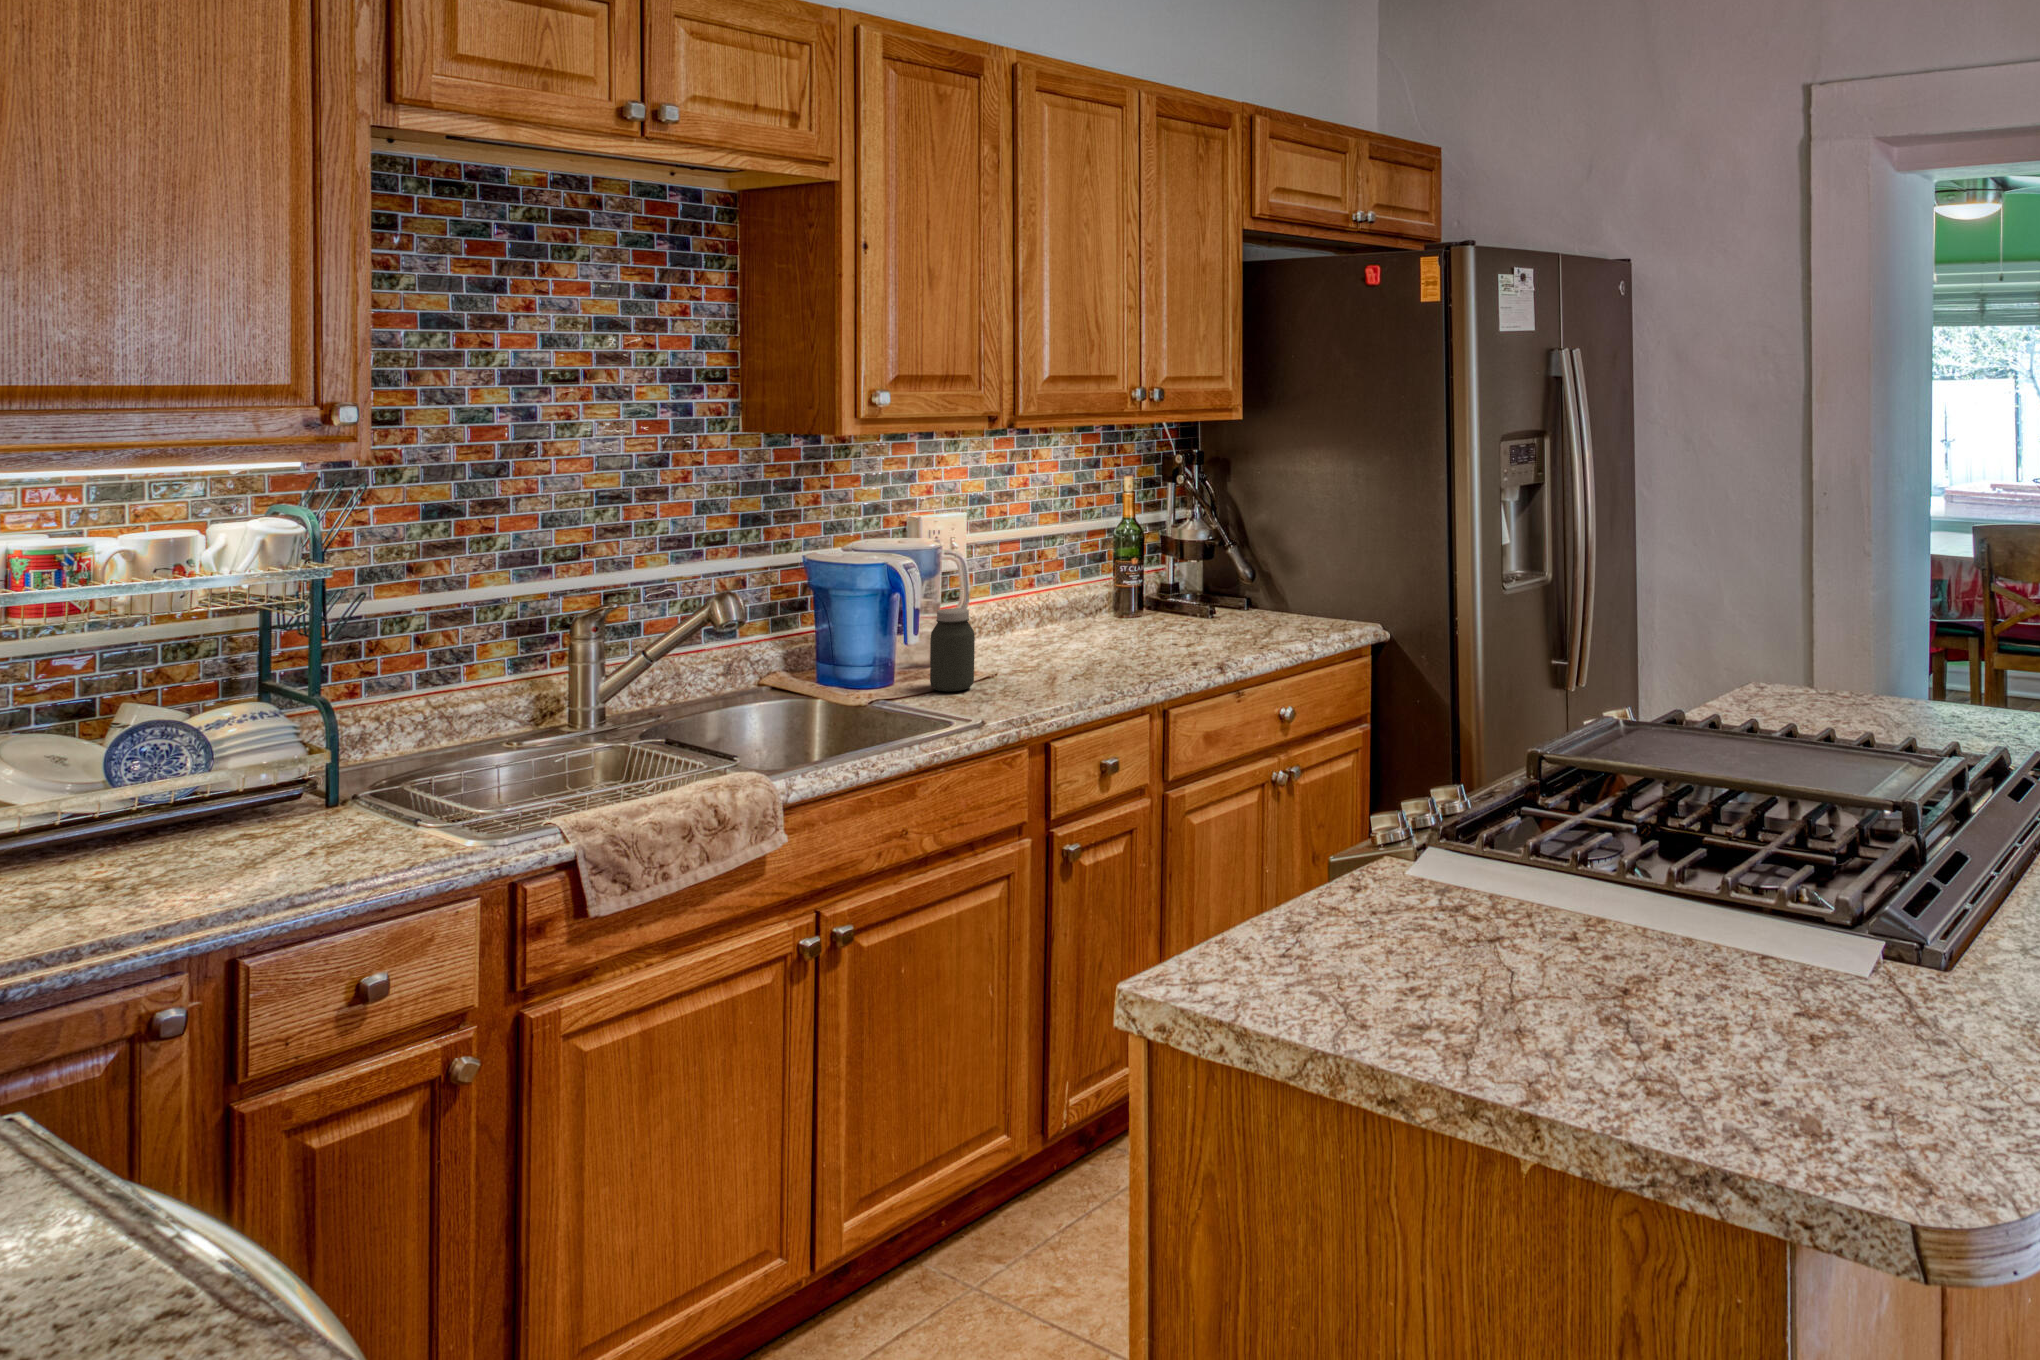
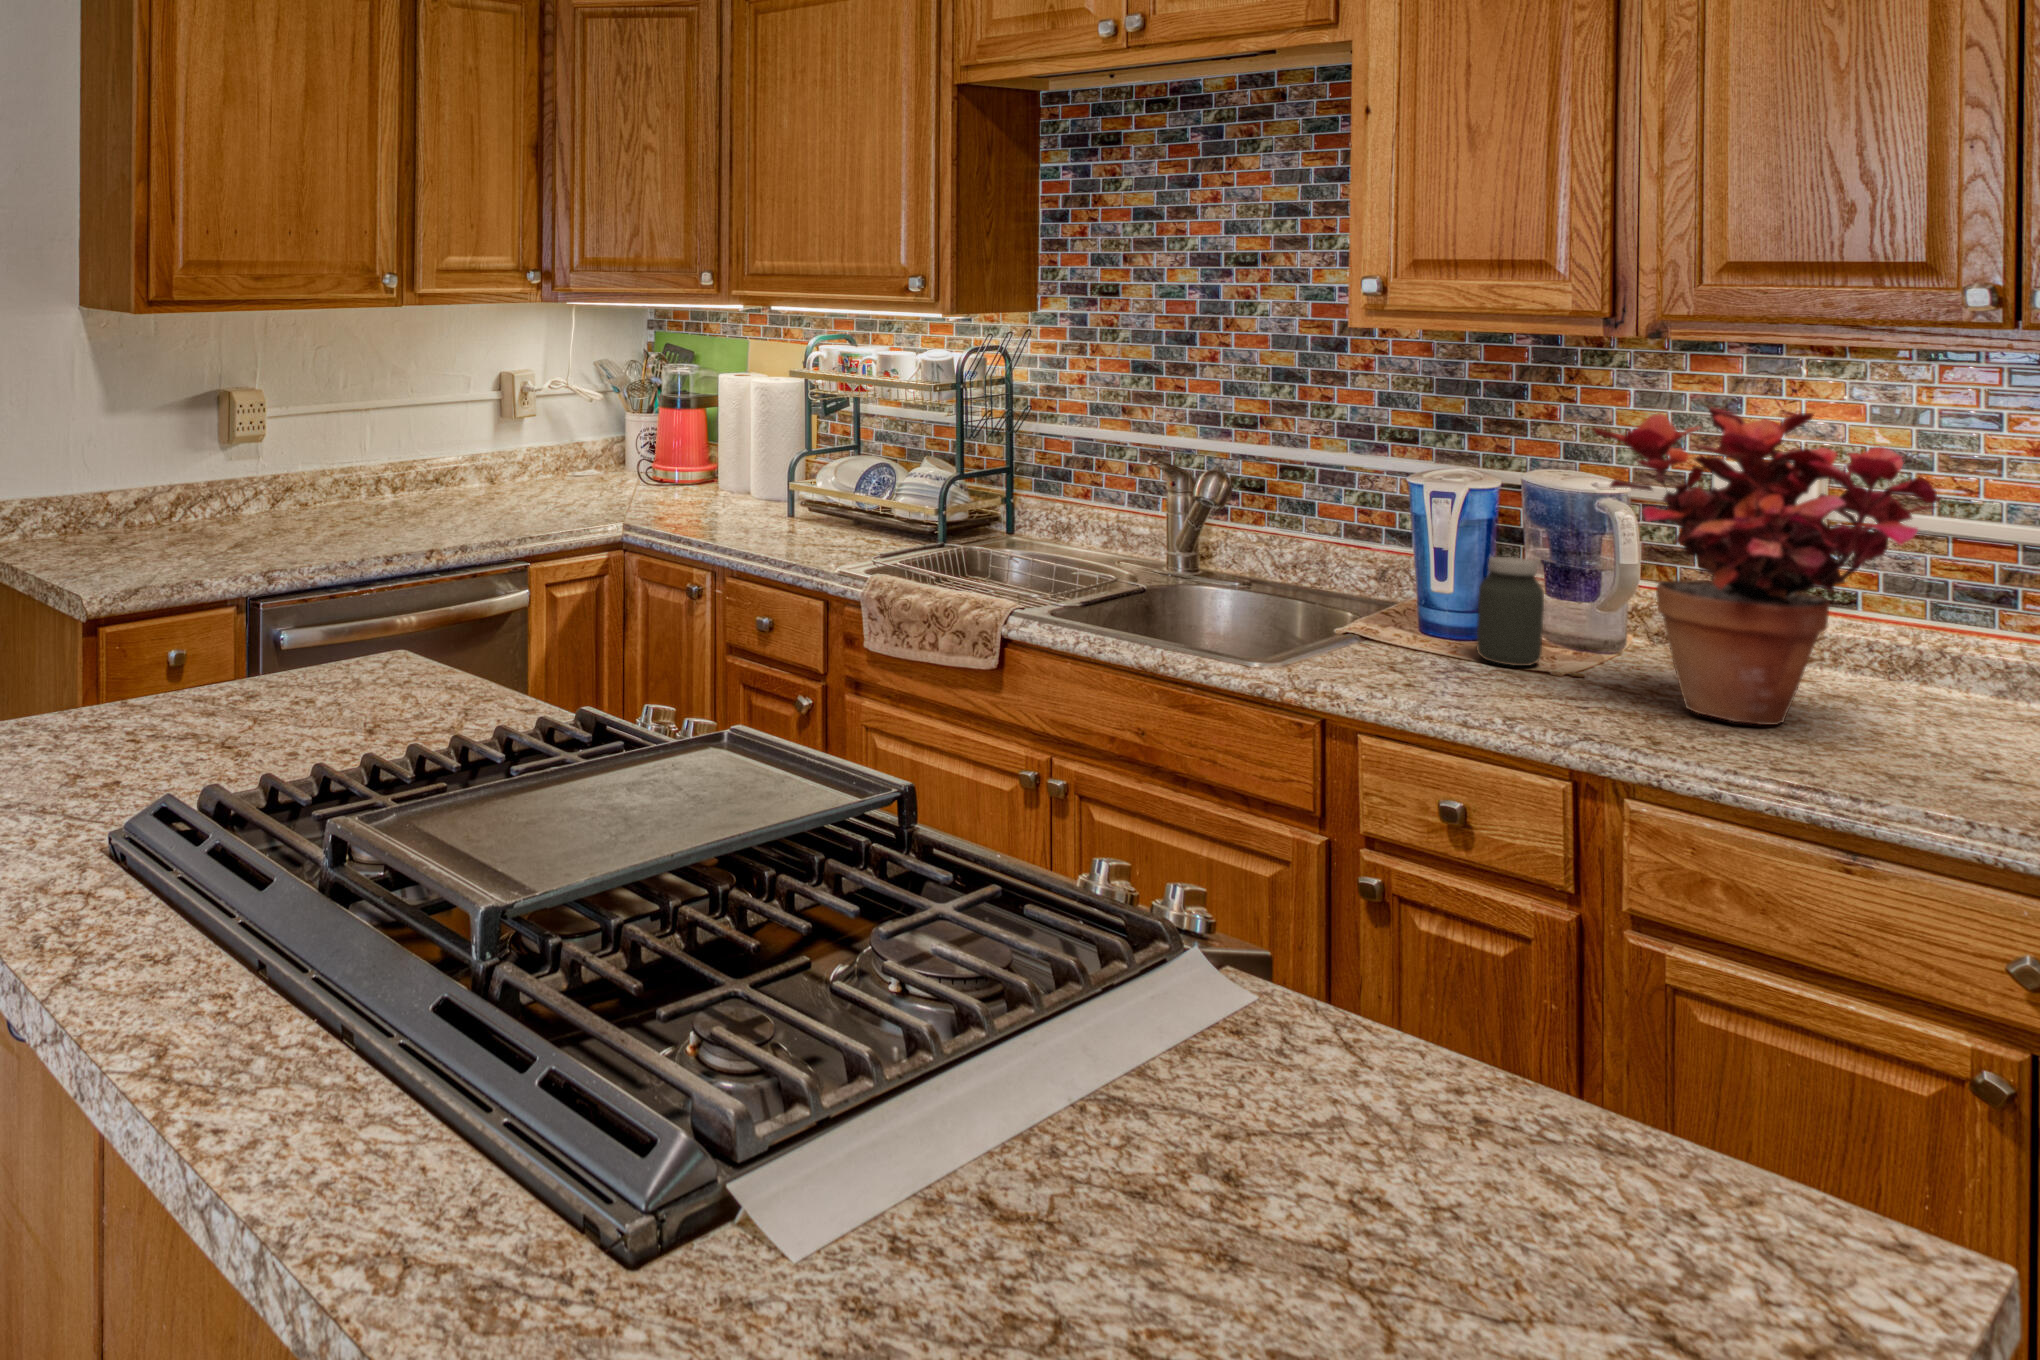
potted plant: none [1033,475,1182,672] -> present [1593,408,1940,725]

